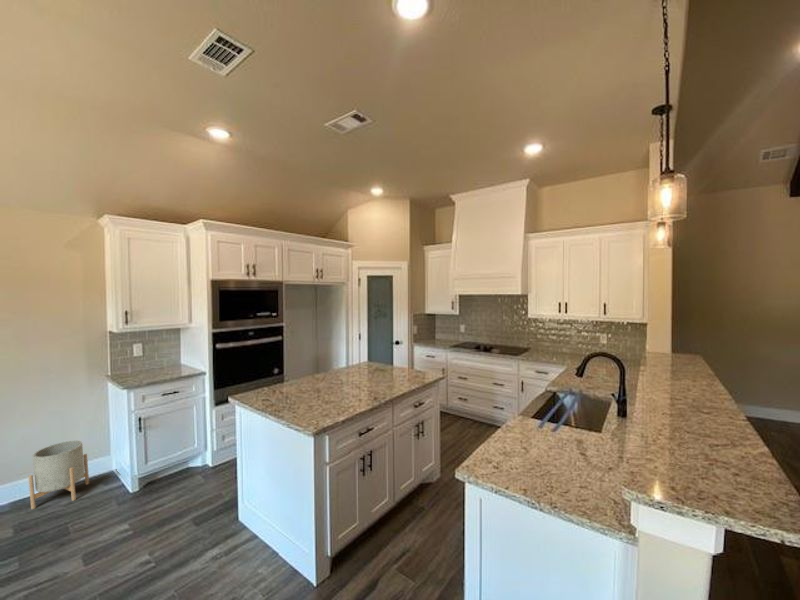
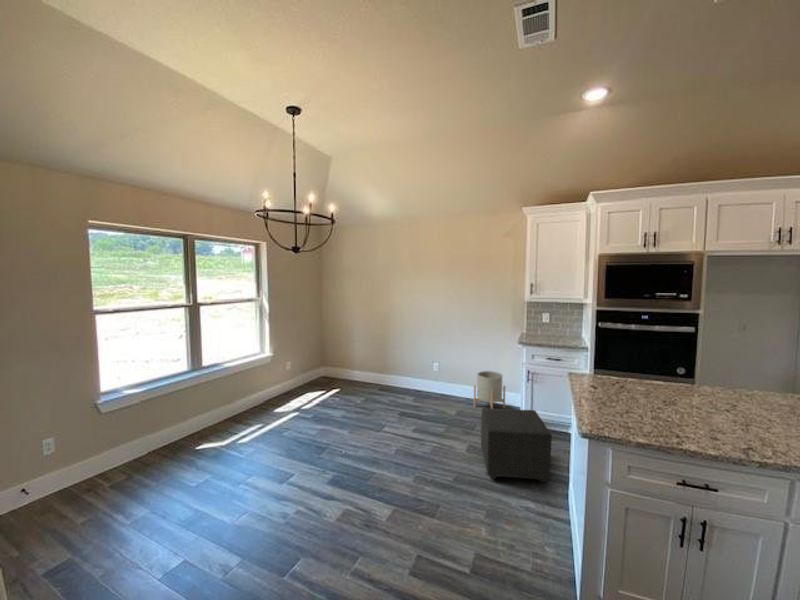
ottoman: none [99,457,215,566] -> present [481,408,552,482]

